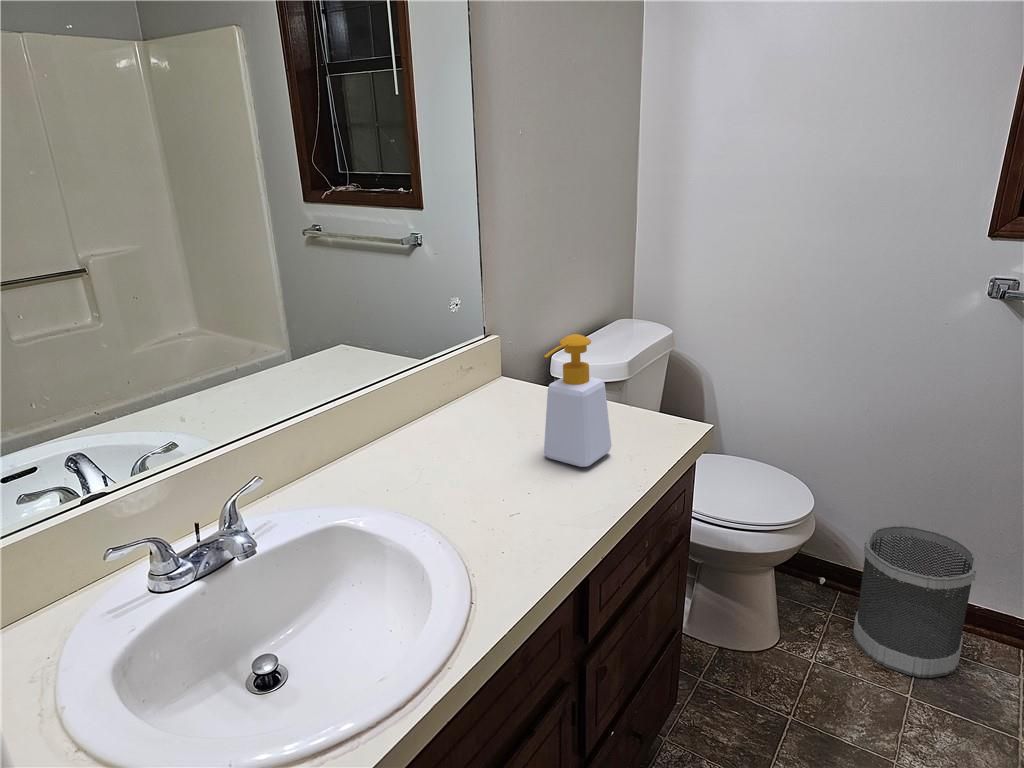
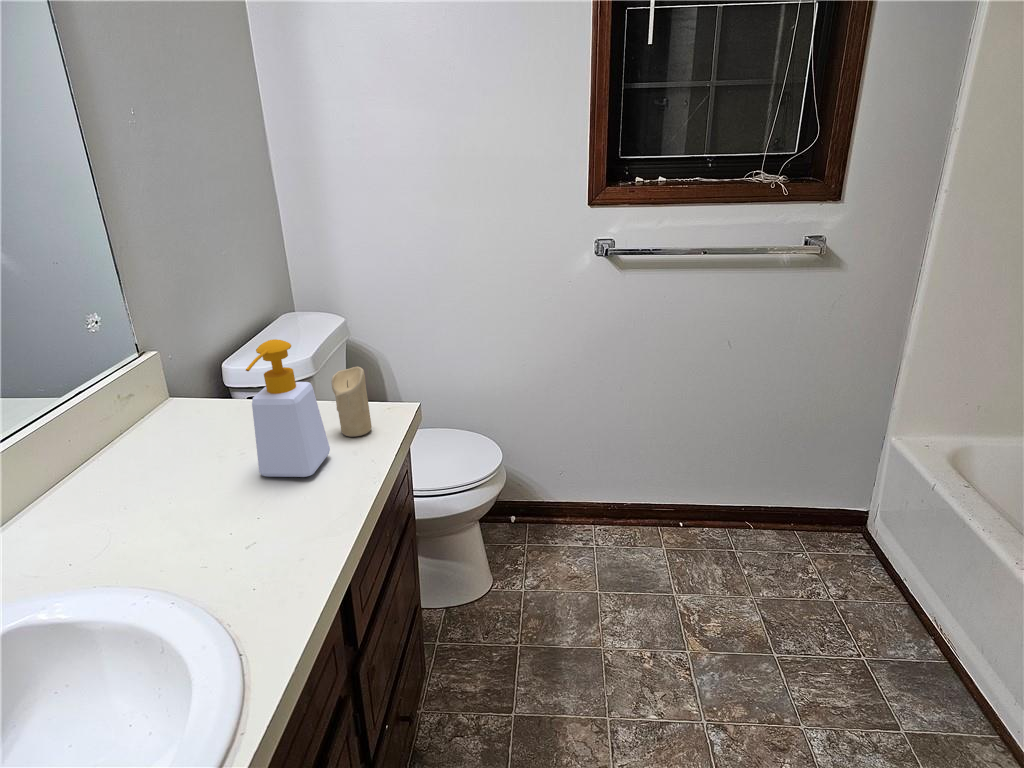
candle: none [627,375,661,442] -> present [332,367,372,437]
wastebasket: present [853,525,978,678] -> none [544,453,625,575]

